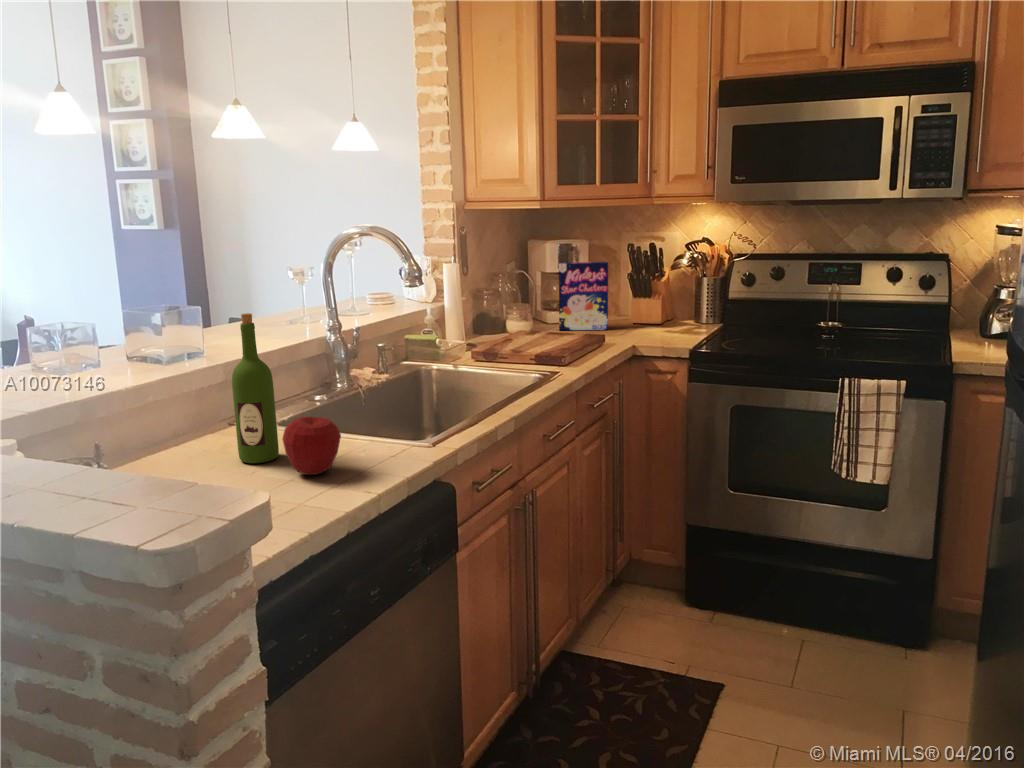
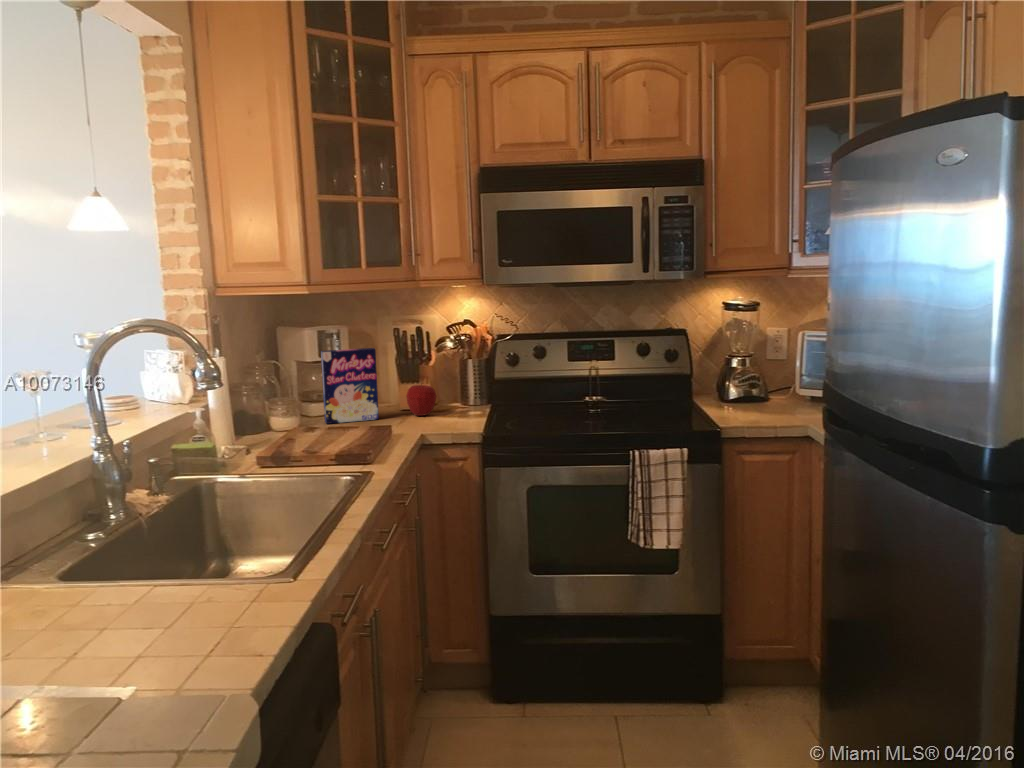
wine bottle: present [232,313,279,463] -> none [35,443,100,637]
apple: present [282,416,341,475] -> present [406,385,436,416]

